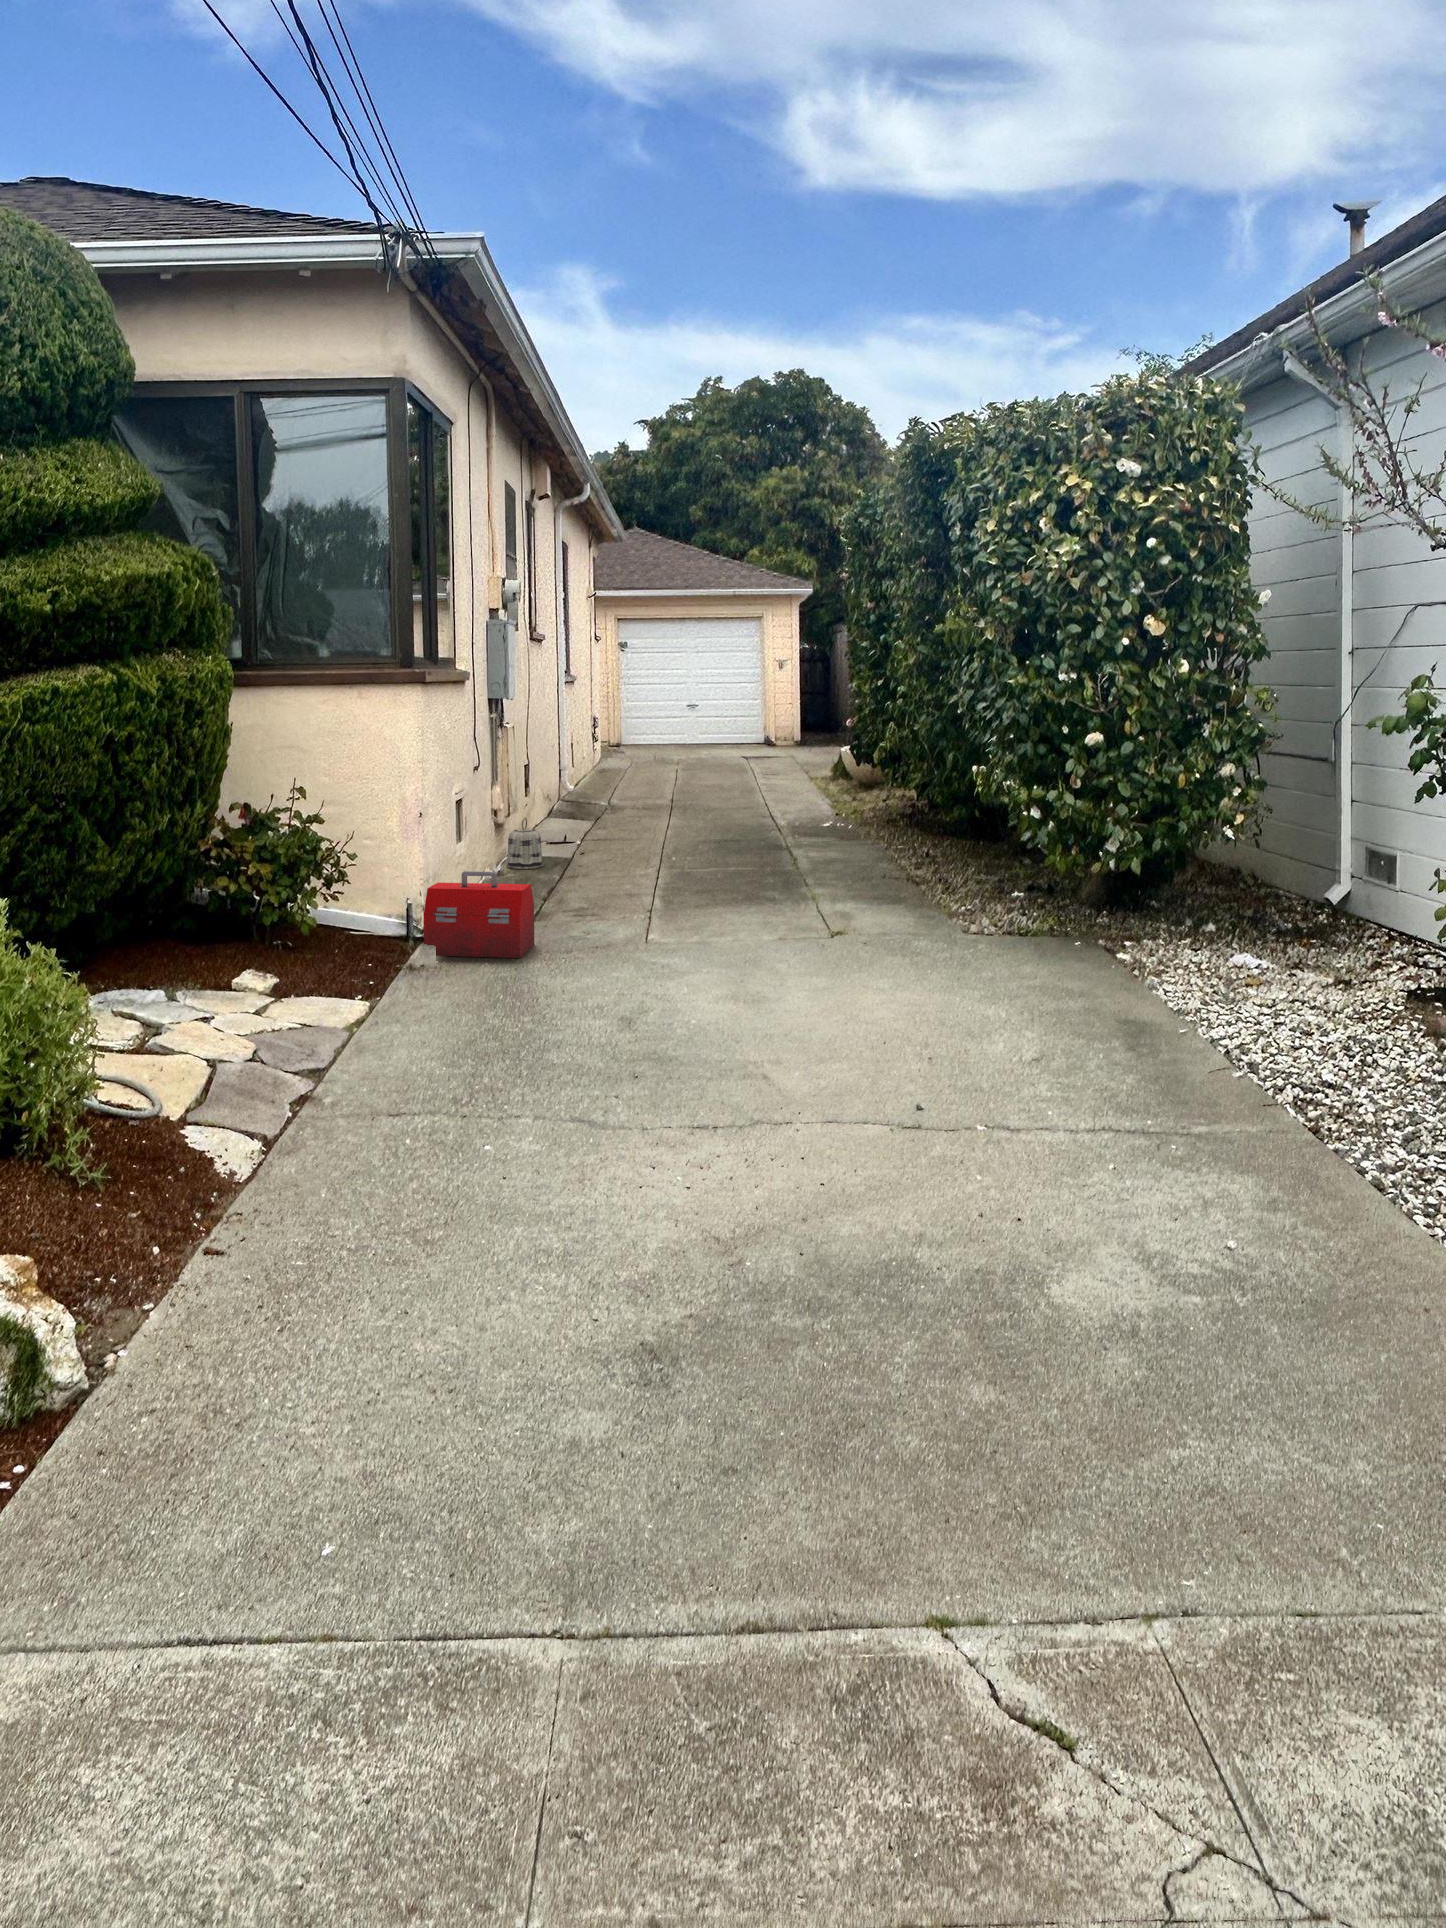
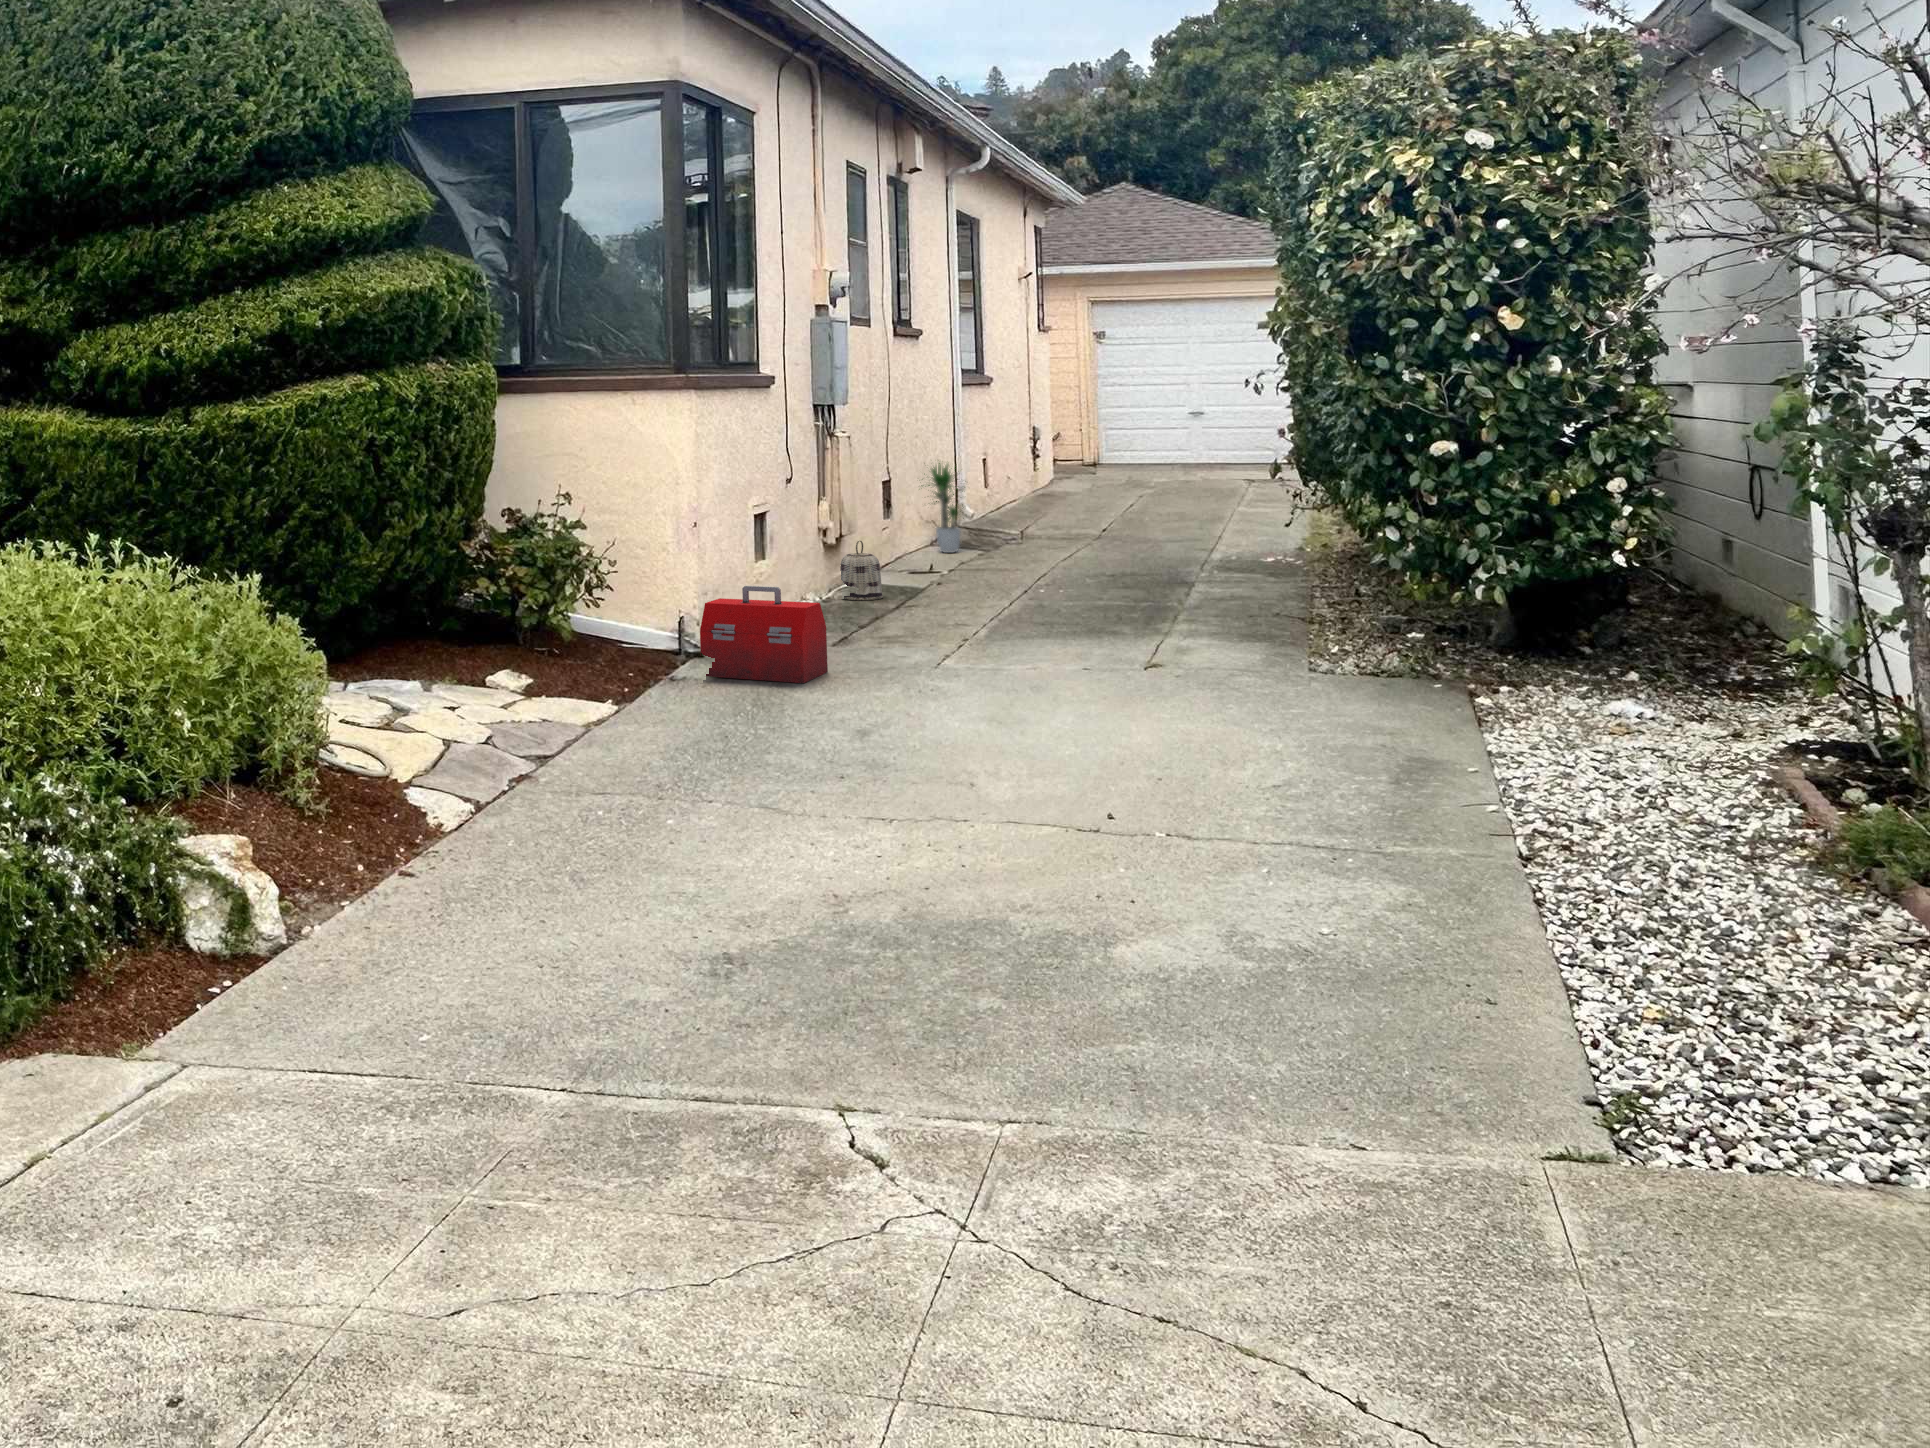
potted plant: none [545,744,593,821] -> present [921,463,964,553]

